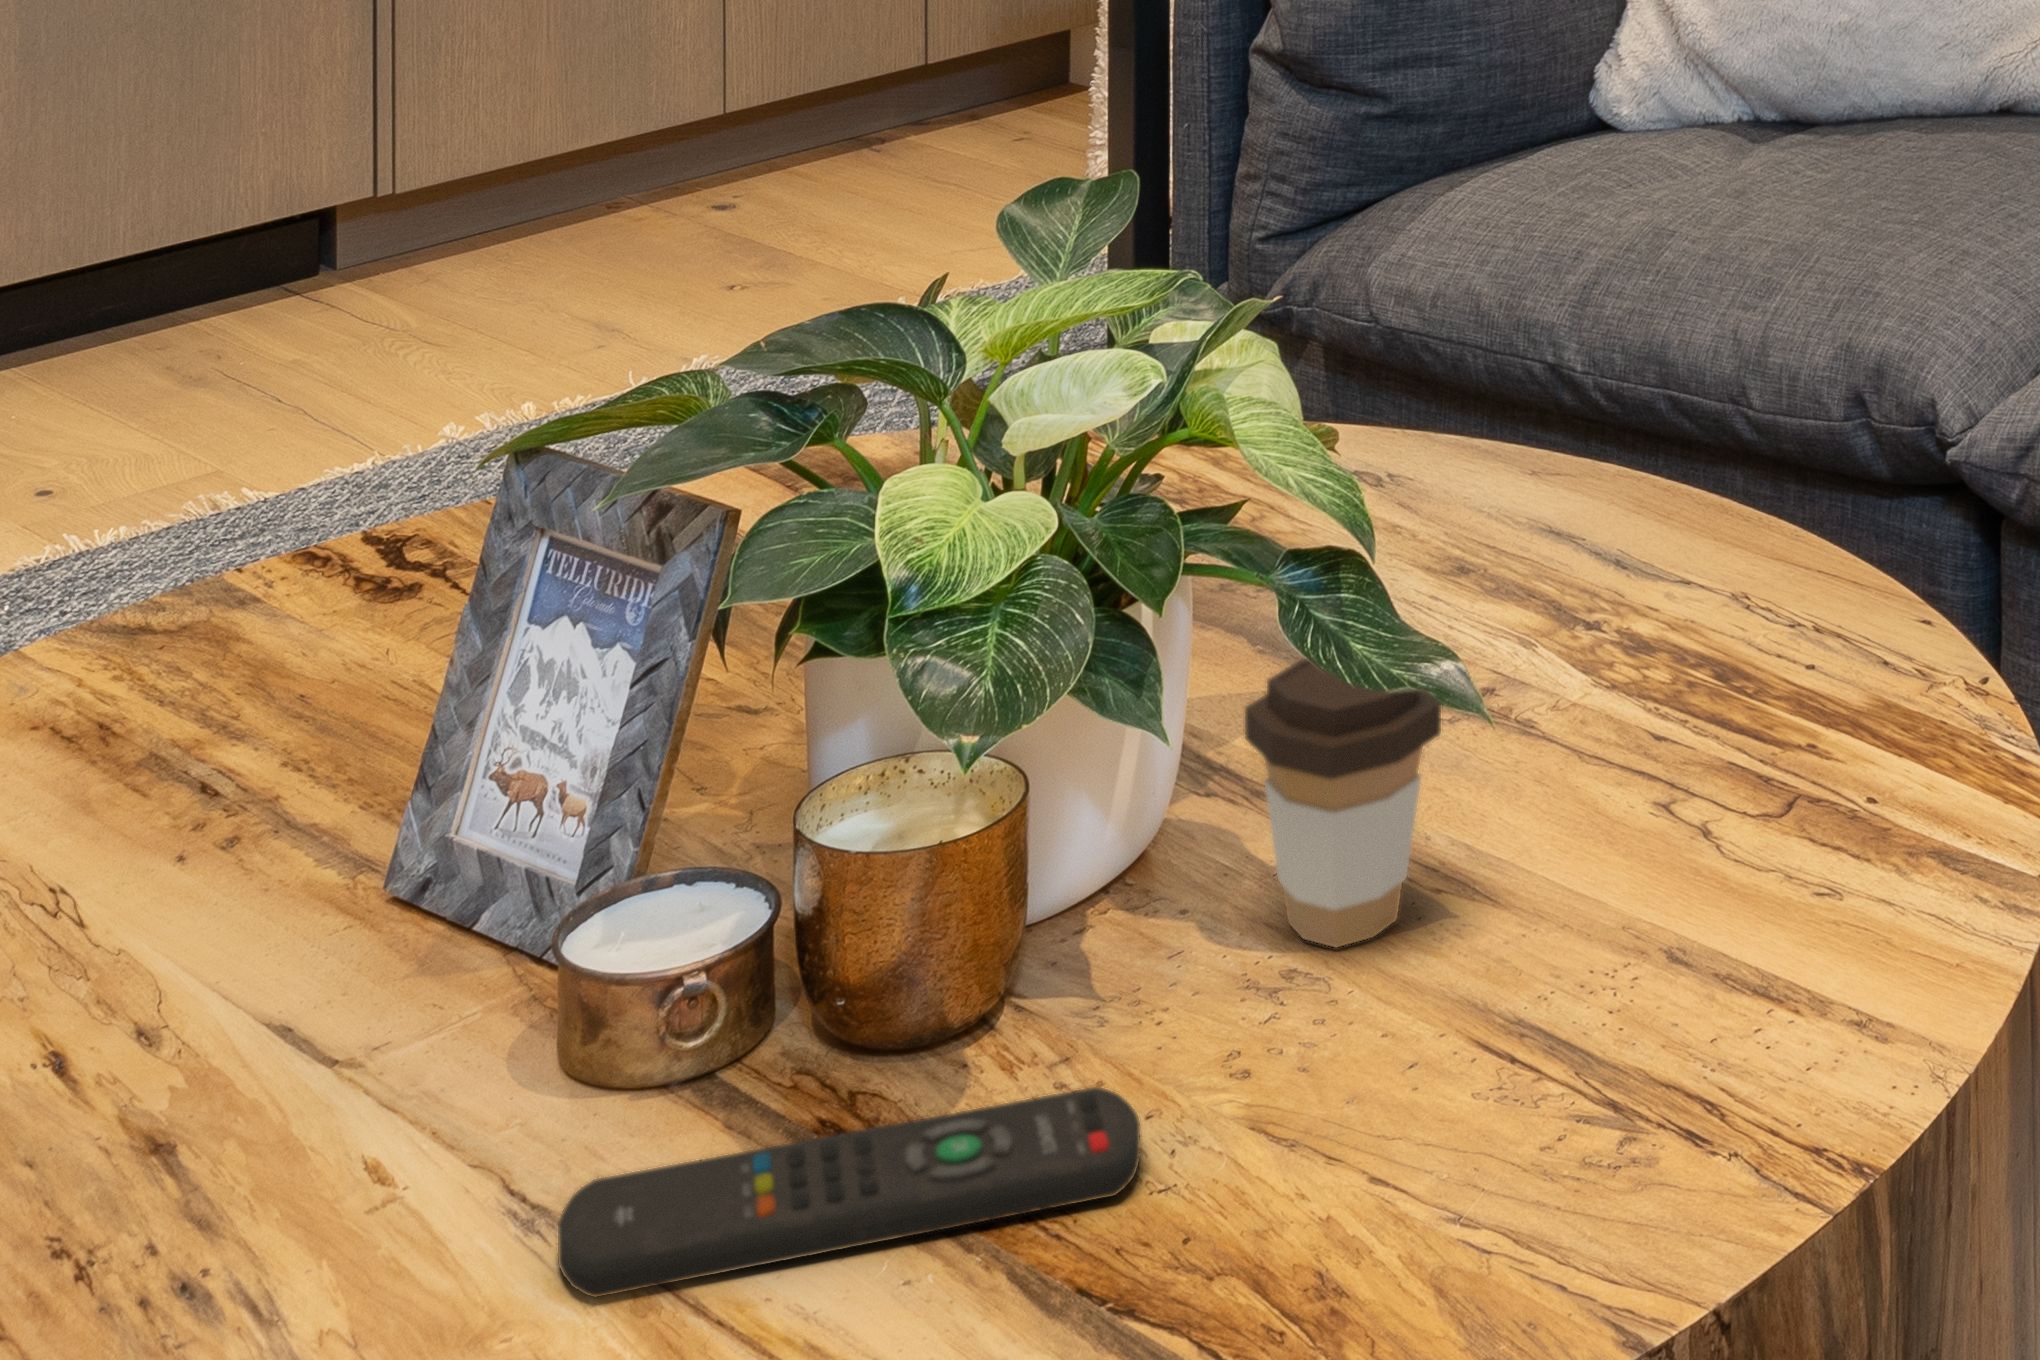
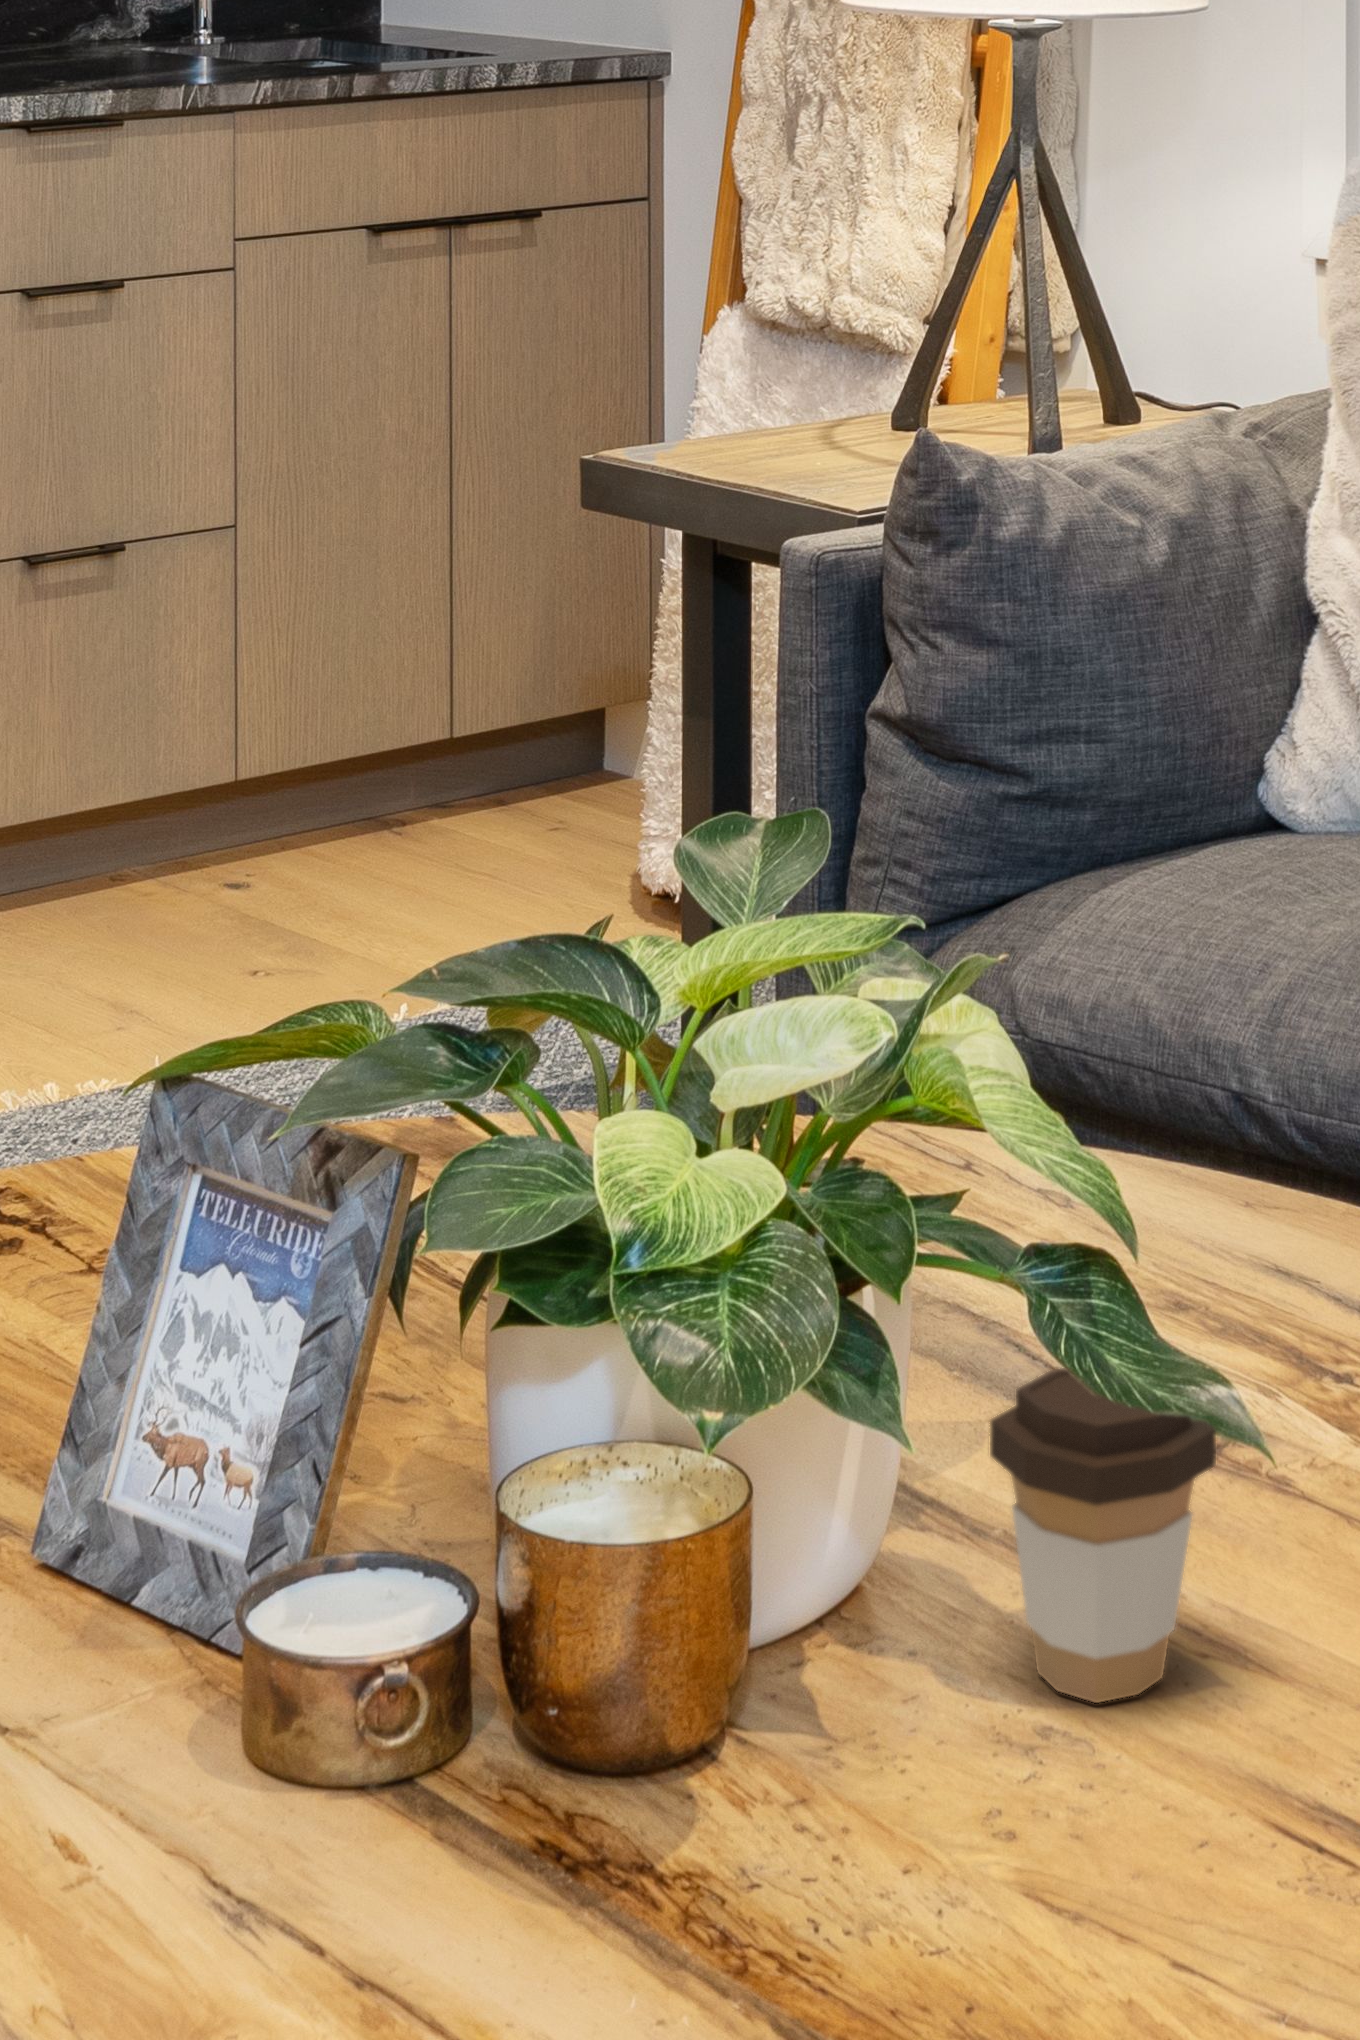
remote control: present [558,1087,1140,1297] -> none [274,1828,904,2008]

